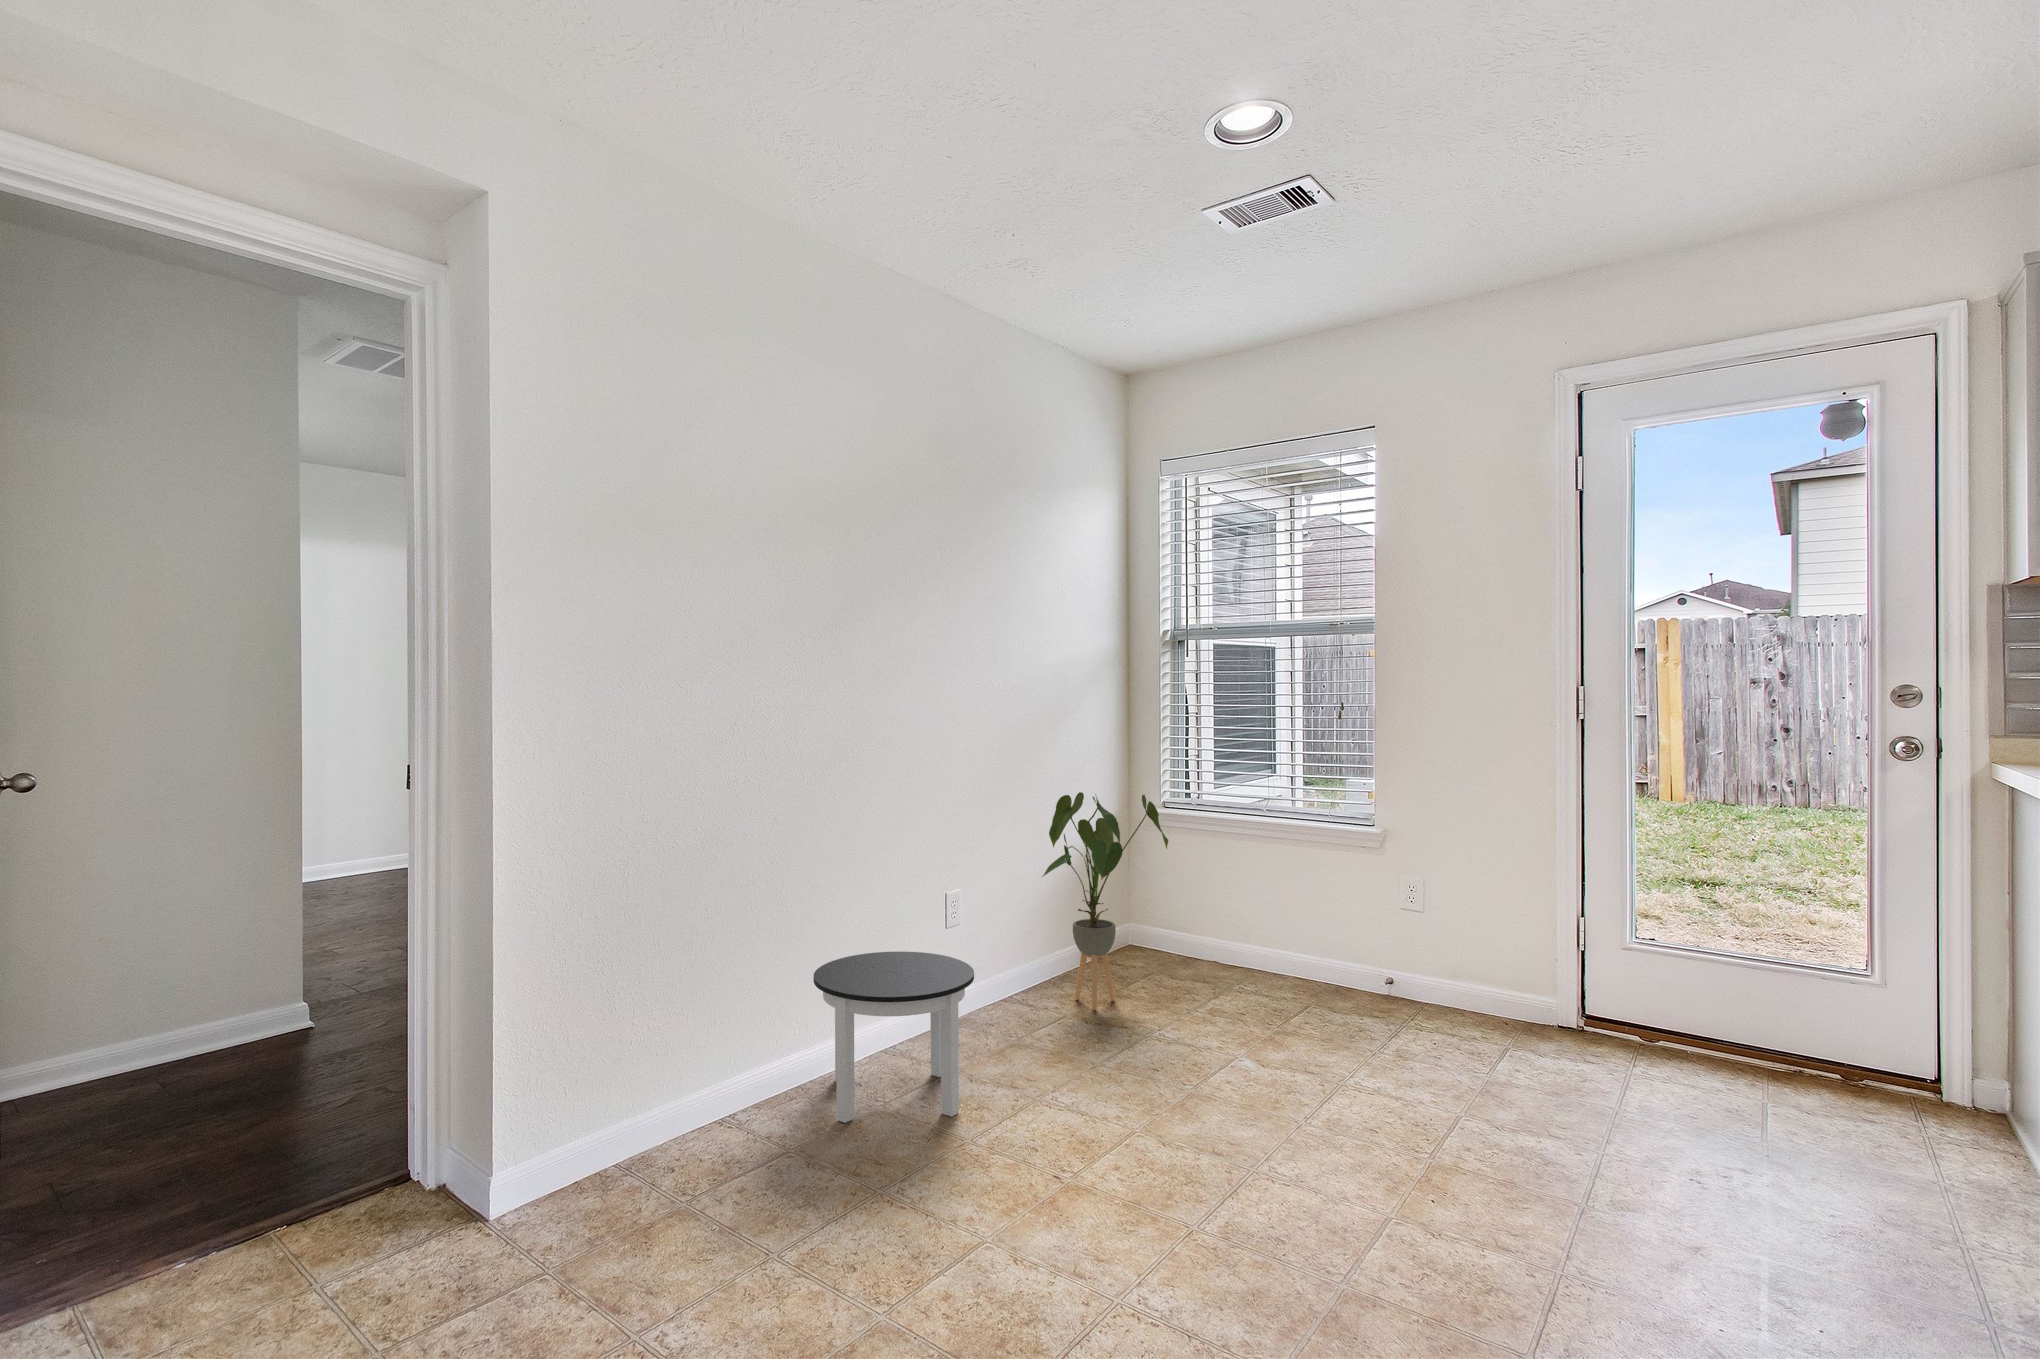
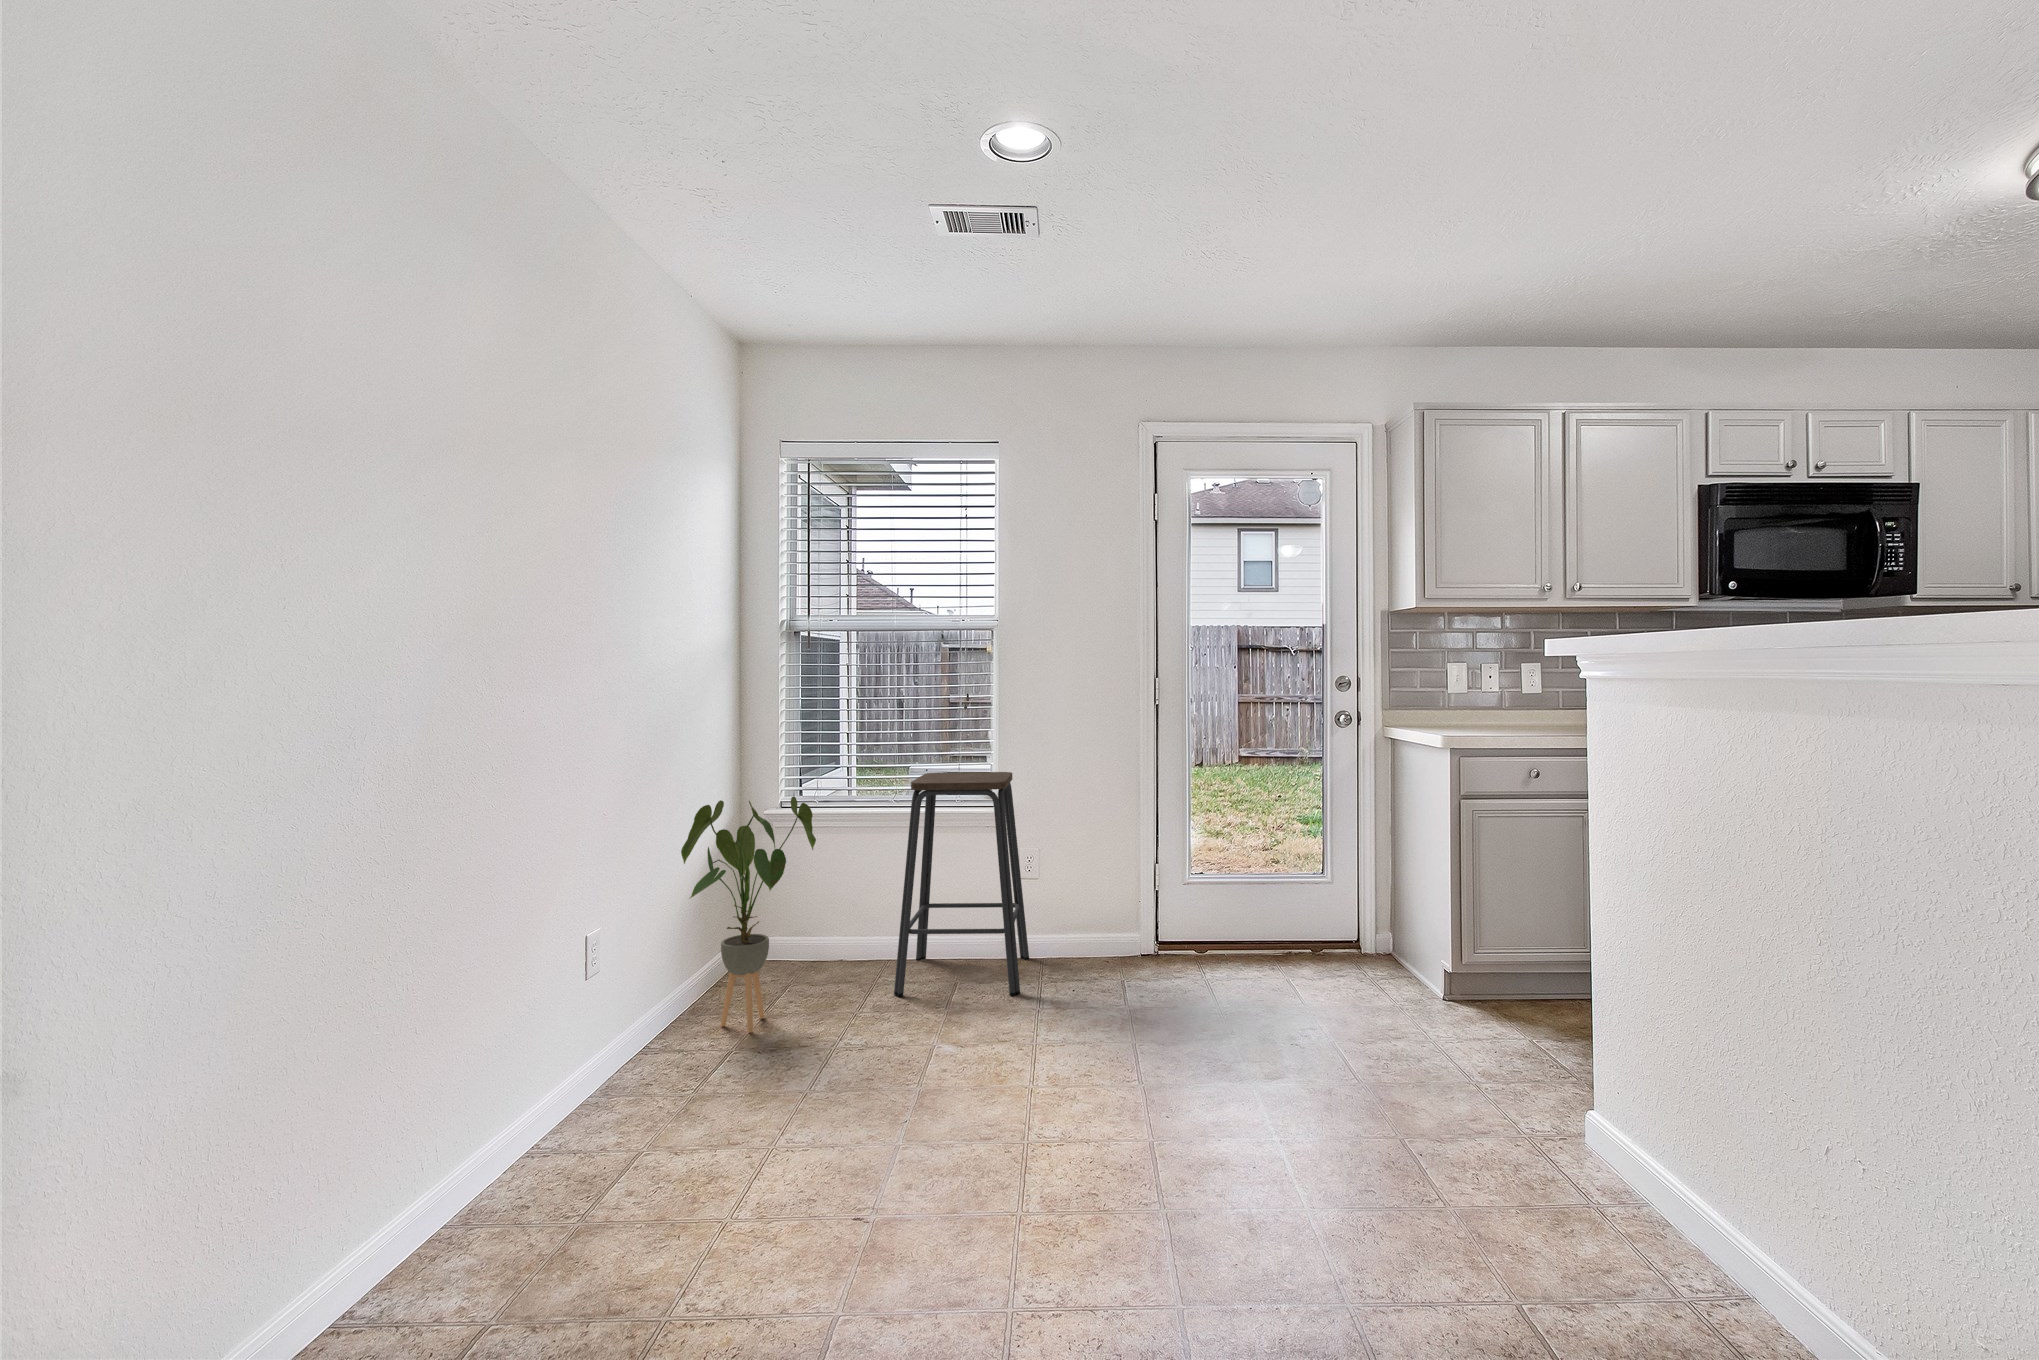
bar stool: none [1244,784,1418,1037] -> present [894,772,1029,996]
round table: present [813,951,974,1123] -> none [464,1011,692,1262]

